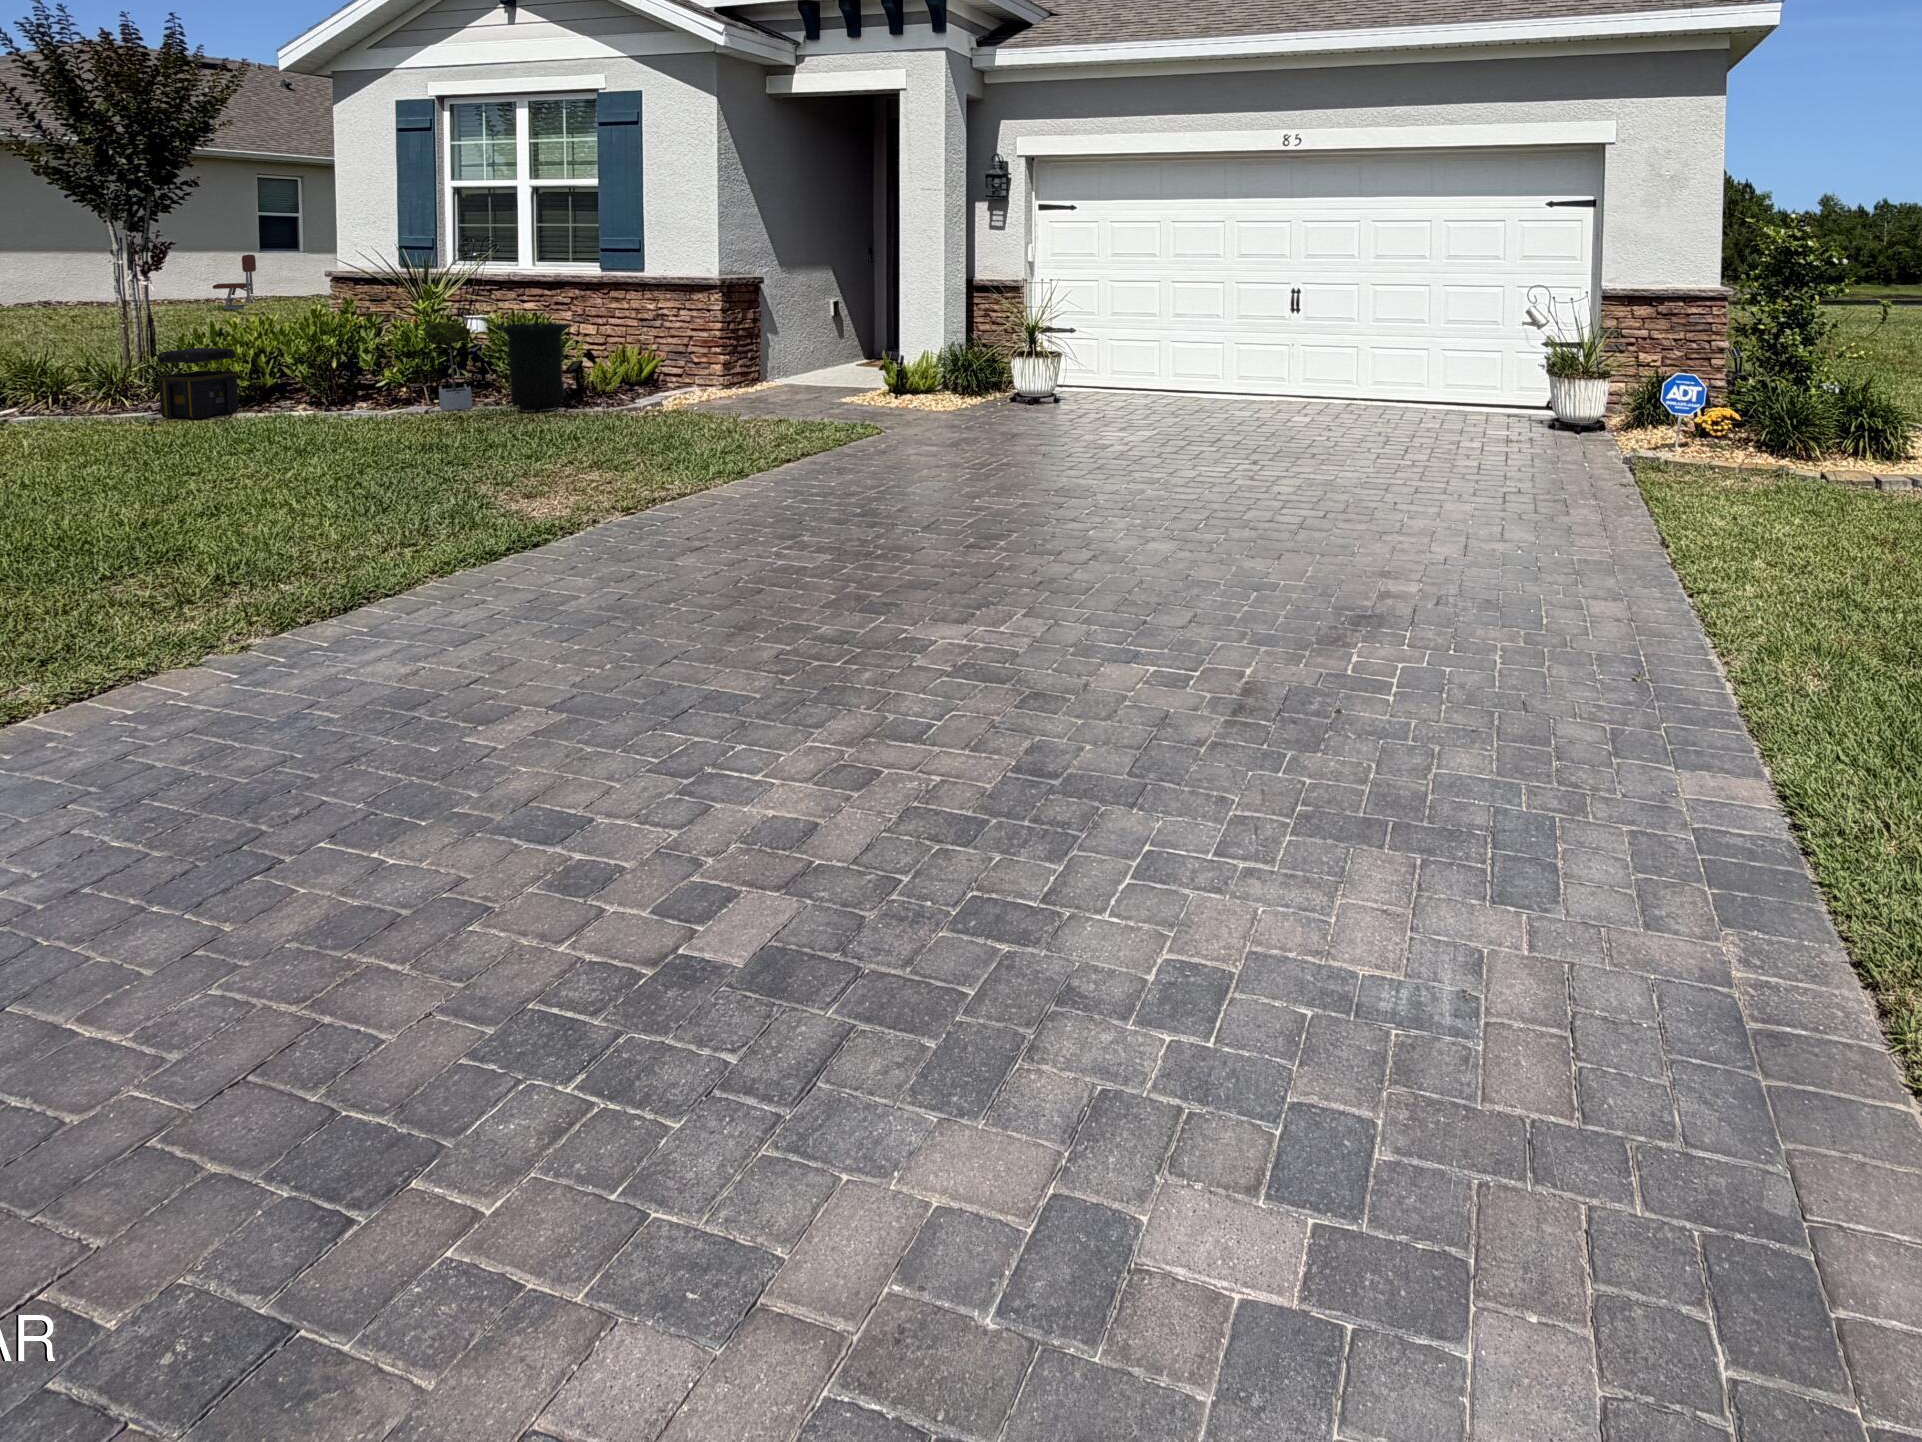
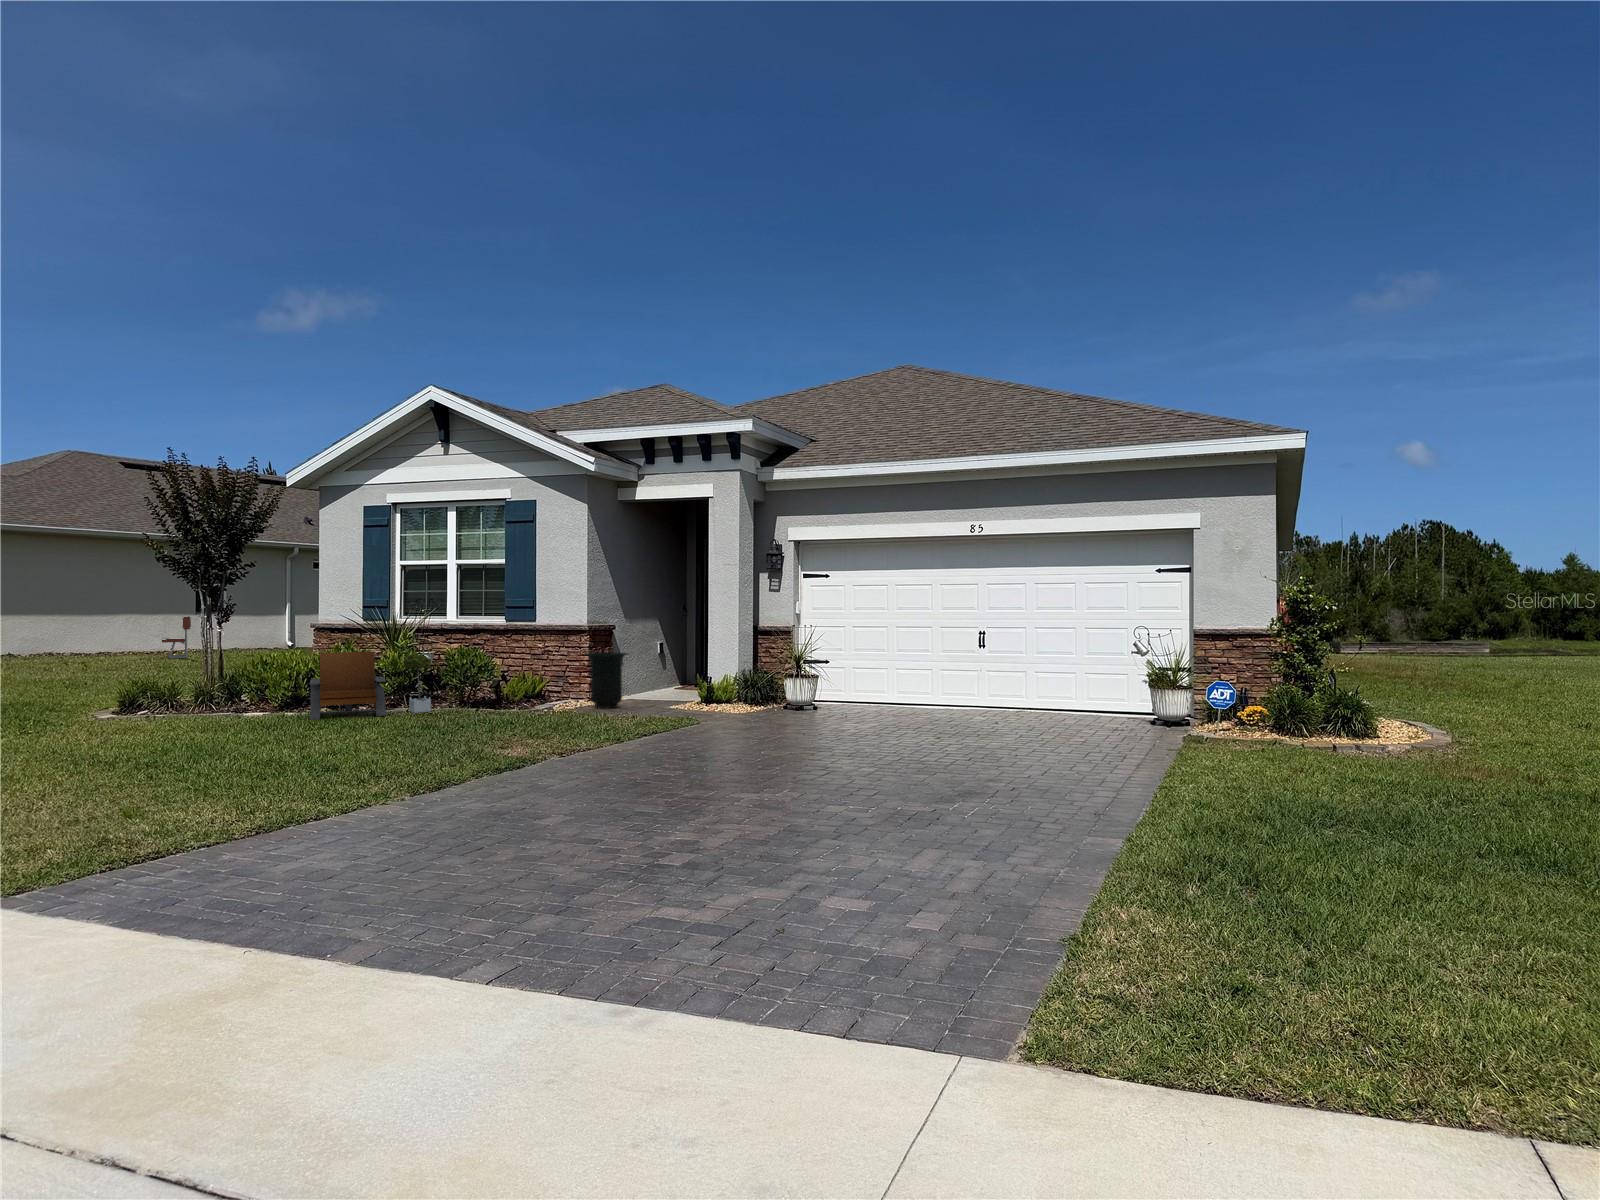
lounge chair: none [255,318,401,427] -> present [310,652,386,720]
trash can: present [496,323,572,413] -> present [585,653,627,708]
toolbox: present [157,348,239,419] -> none [243,671,288,716]

